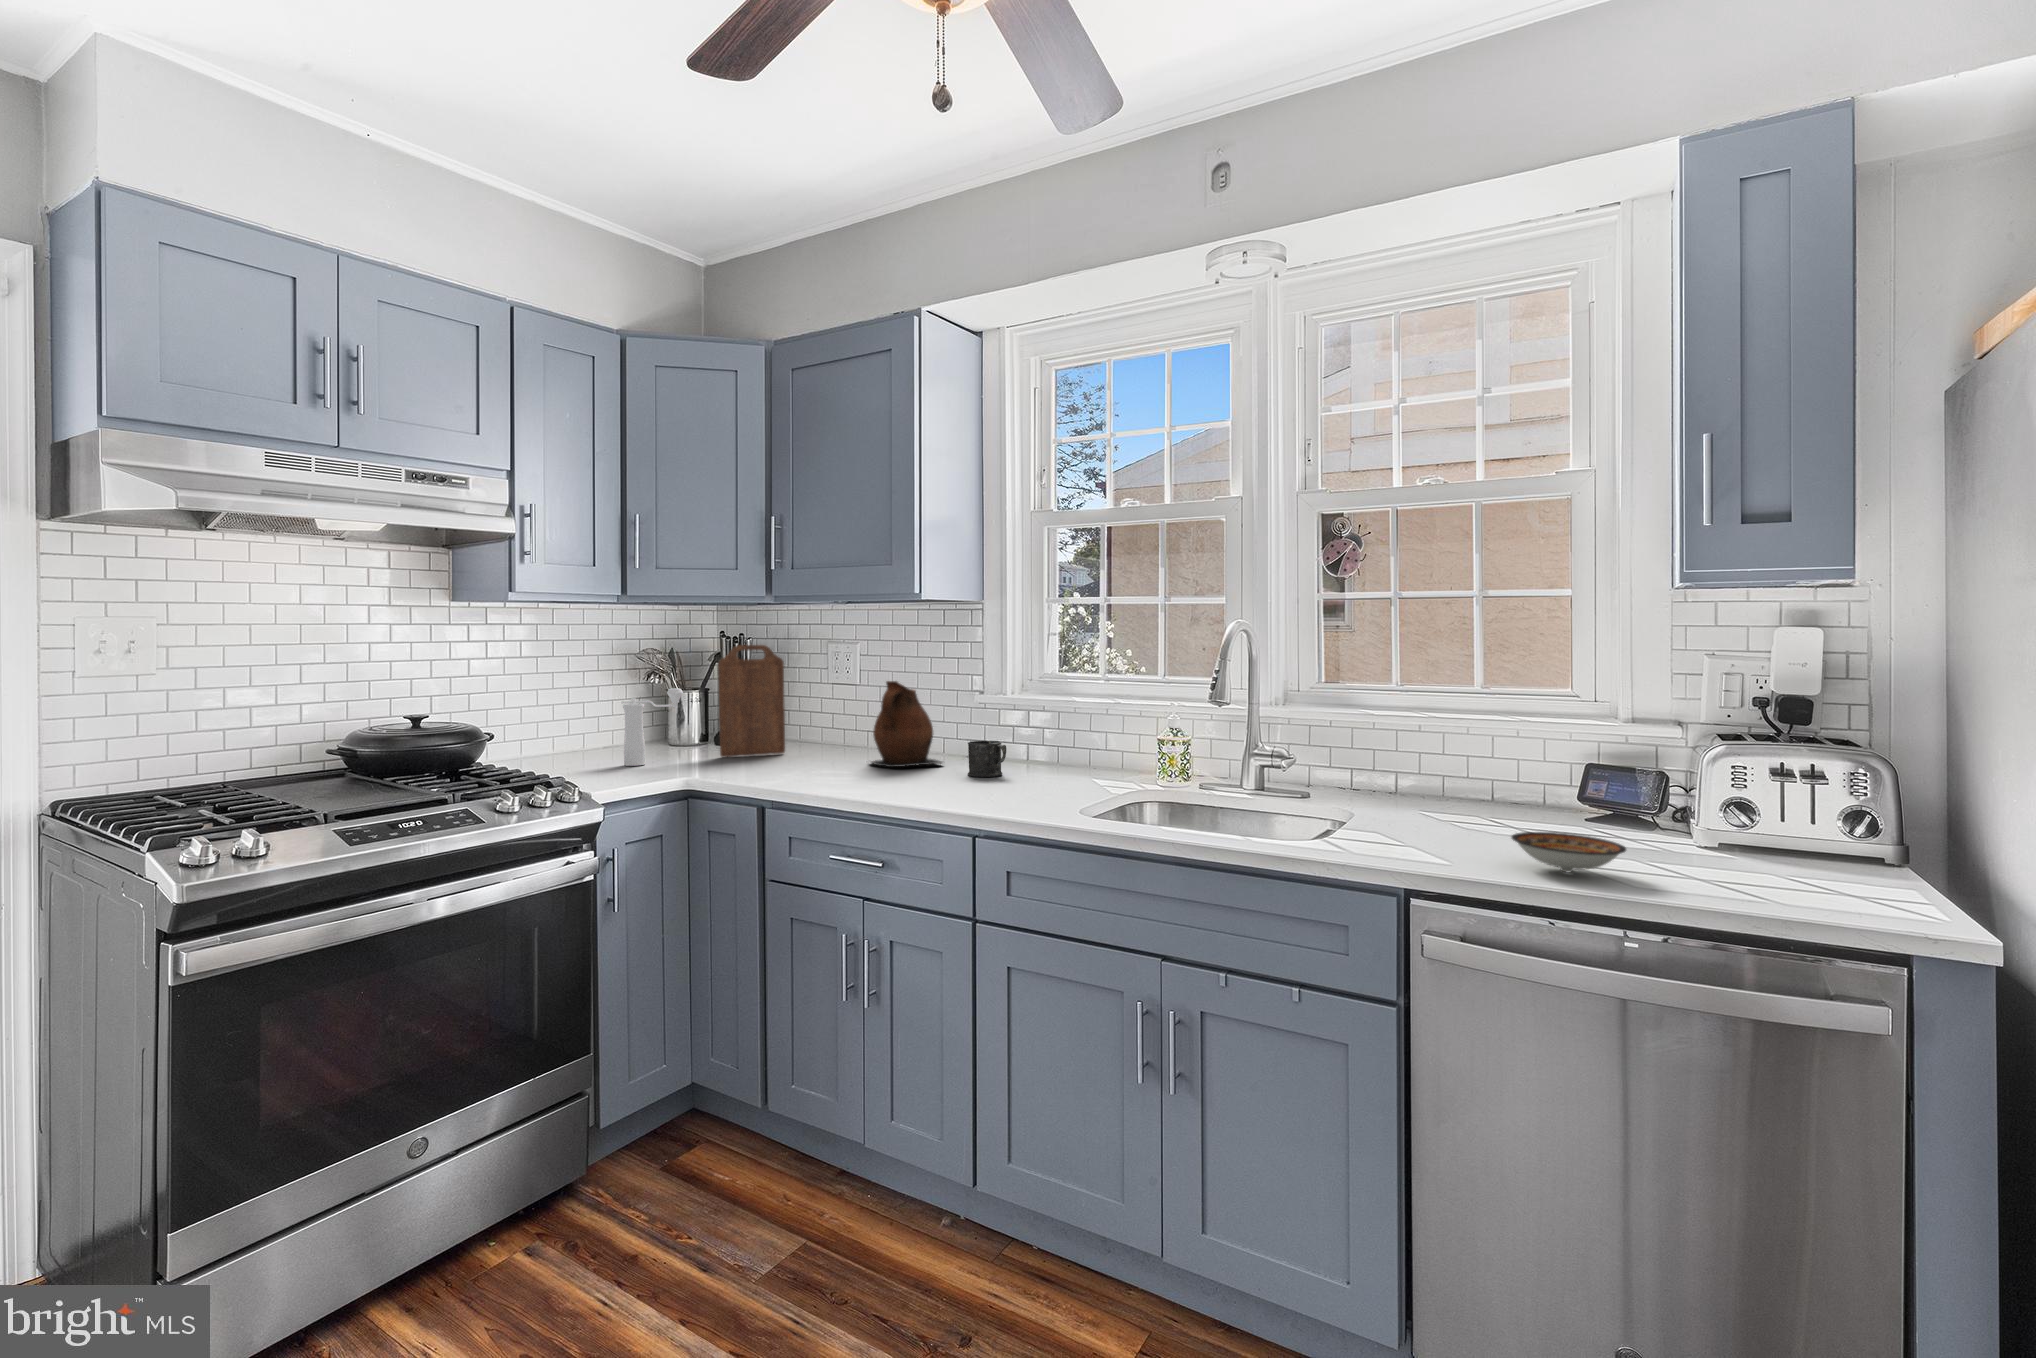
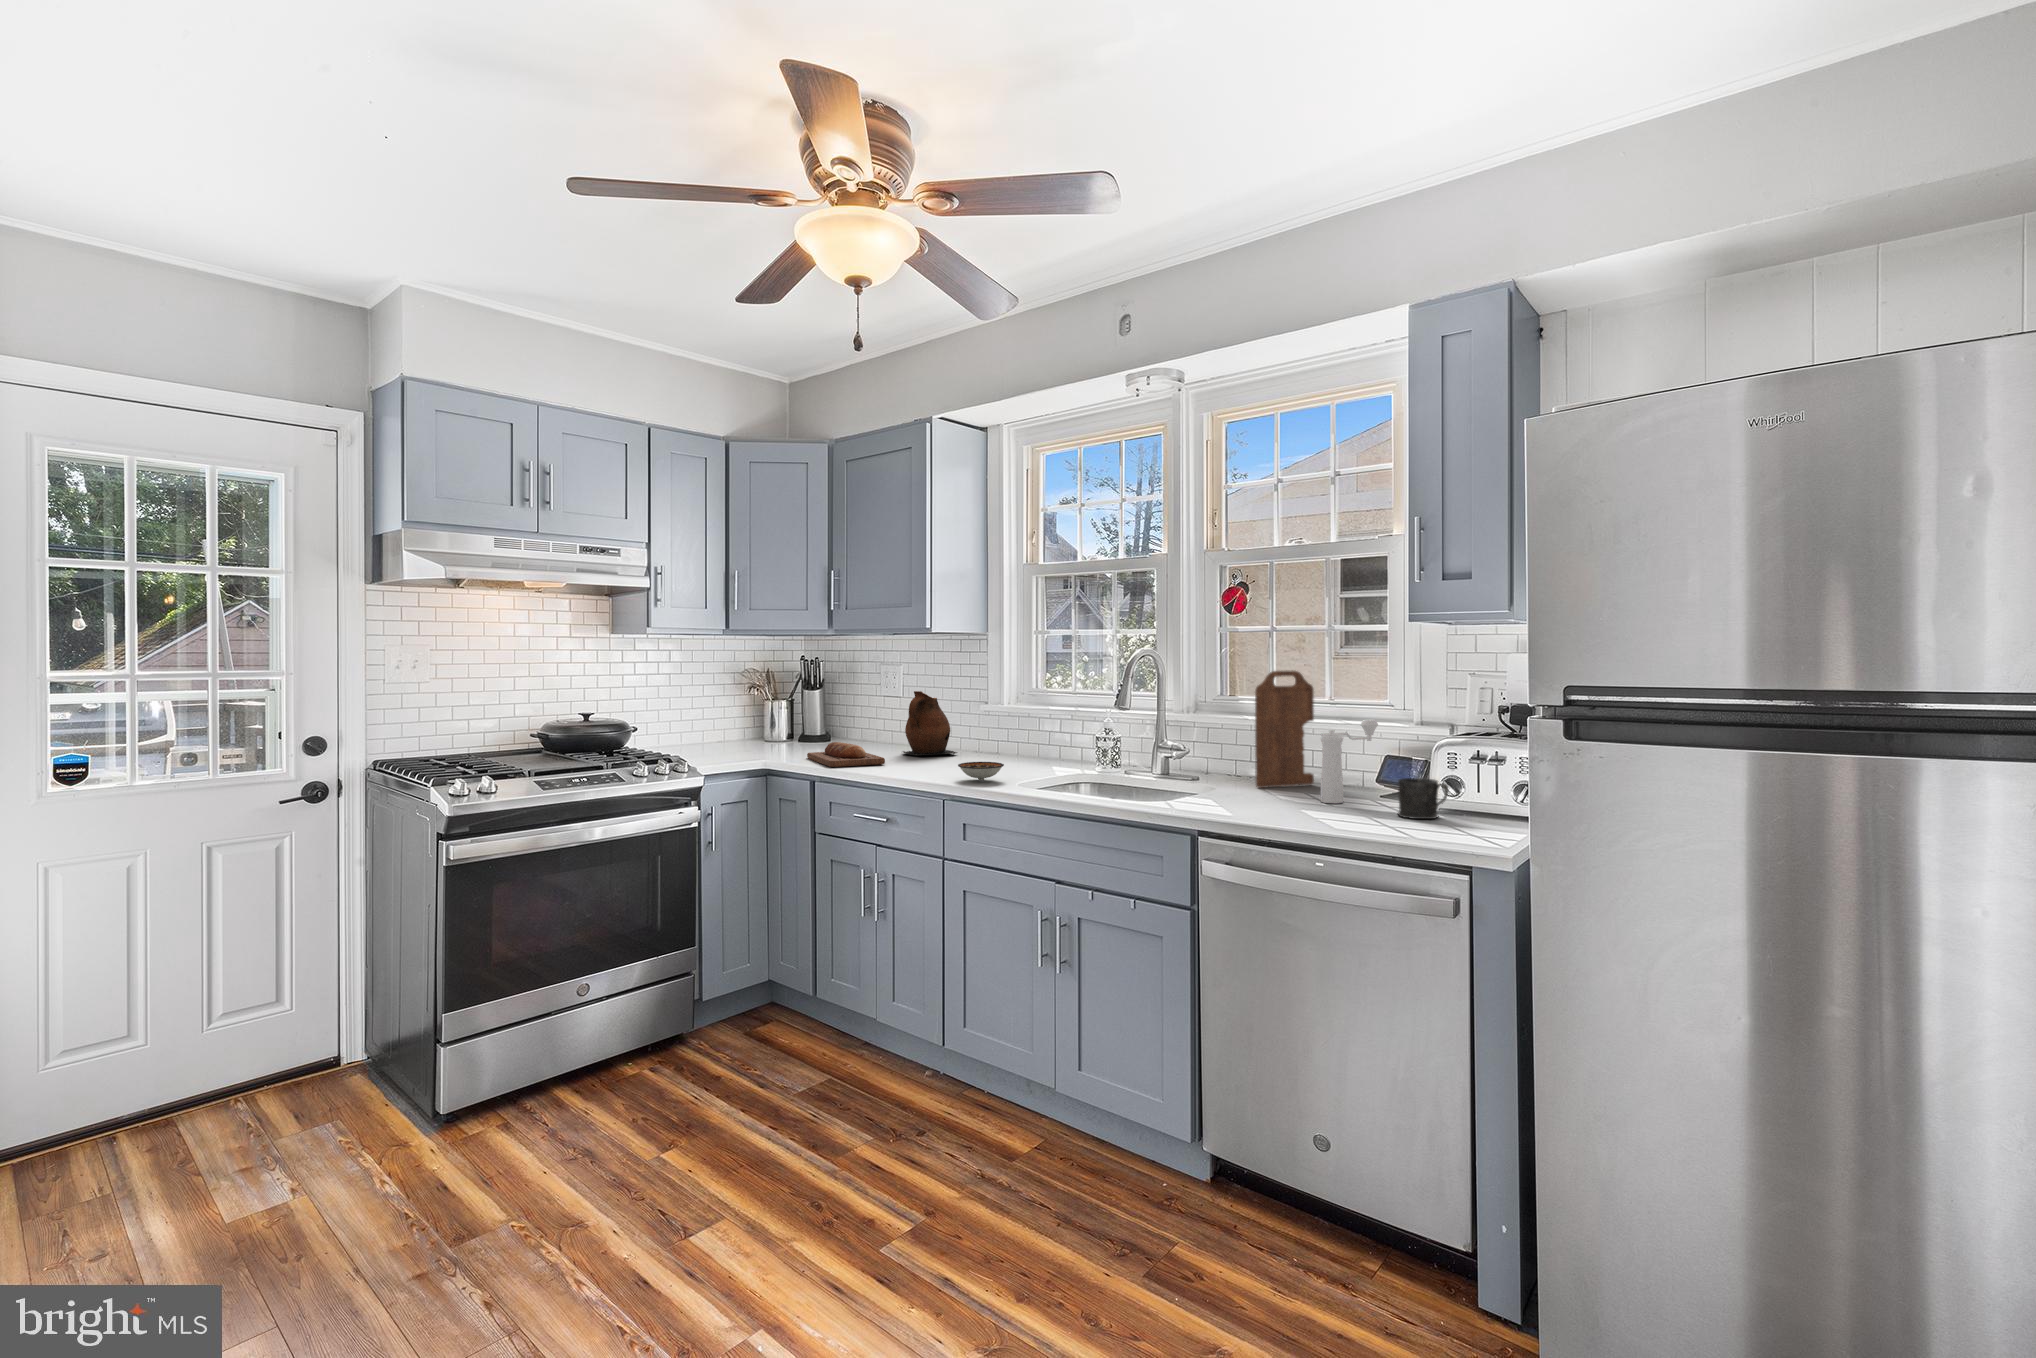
cutting board: present [718,645,785,757] -> present [1255,670,1314,788]
pepper mill: present [622,688,683,766] -> present [1321,720,1378,803]
mug: present [968,741,1006,777] -> present [1398,778,1448,819]
bread loaf: none [743,752,861,790] -> present [807,742,885,767]
bowl: present [1512,832,1626,872] -> present [958,762,1004,781]

